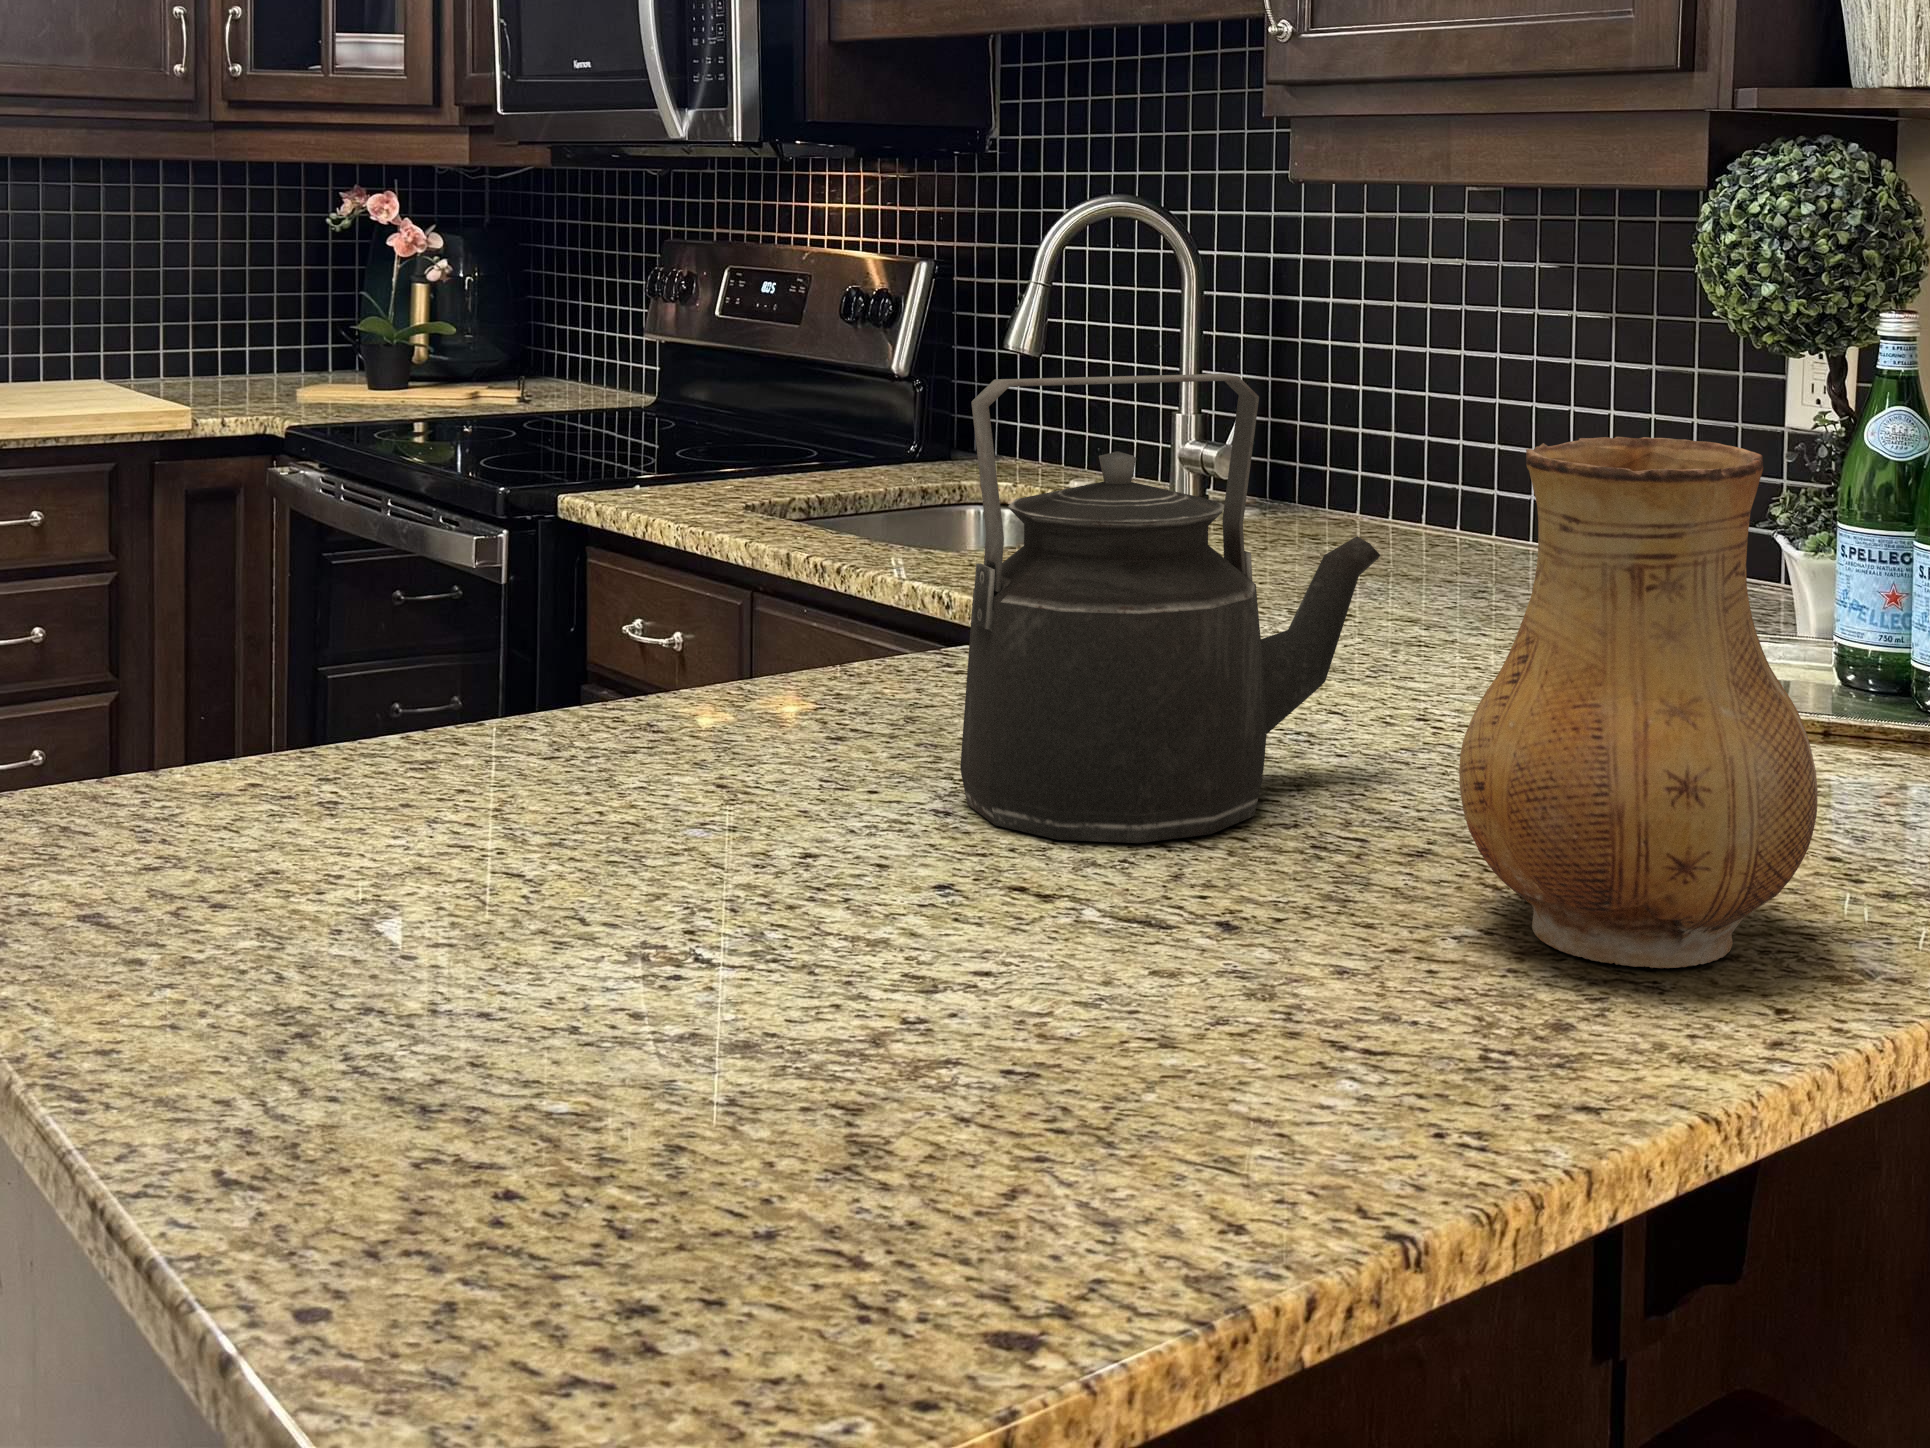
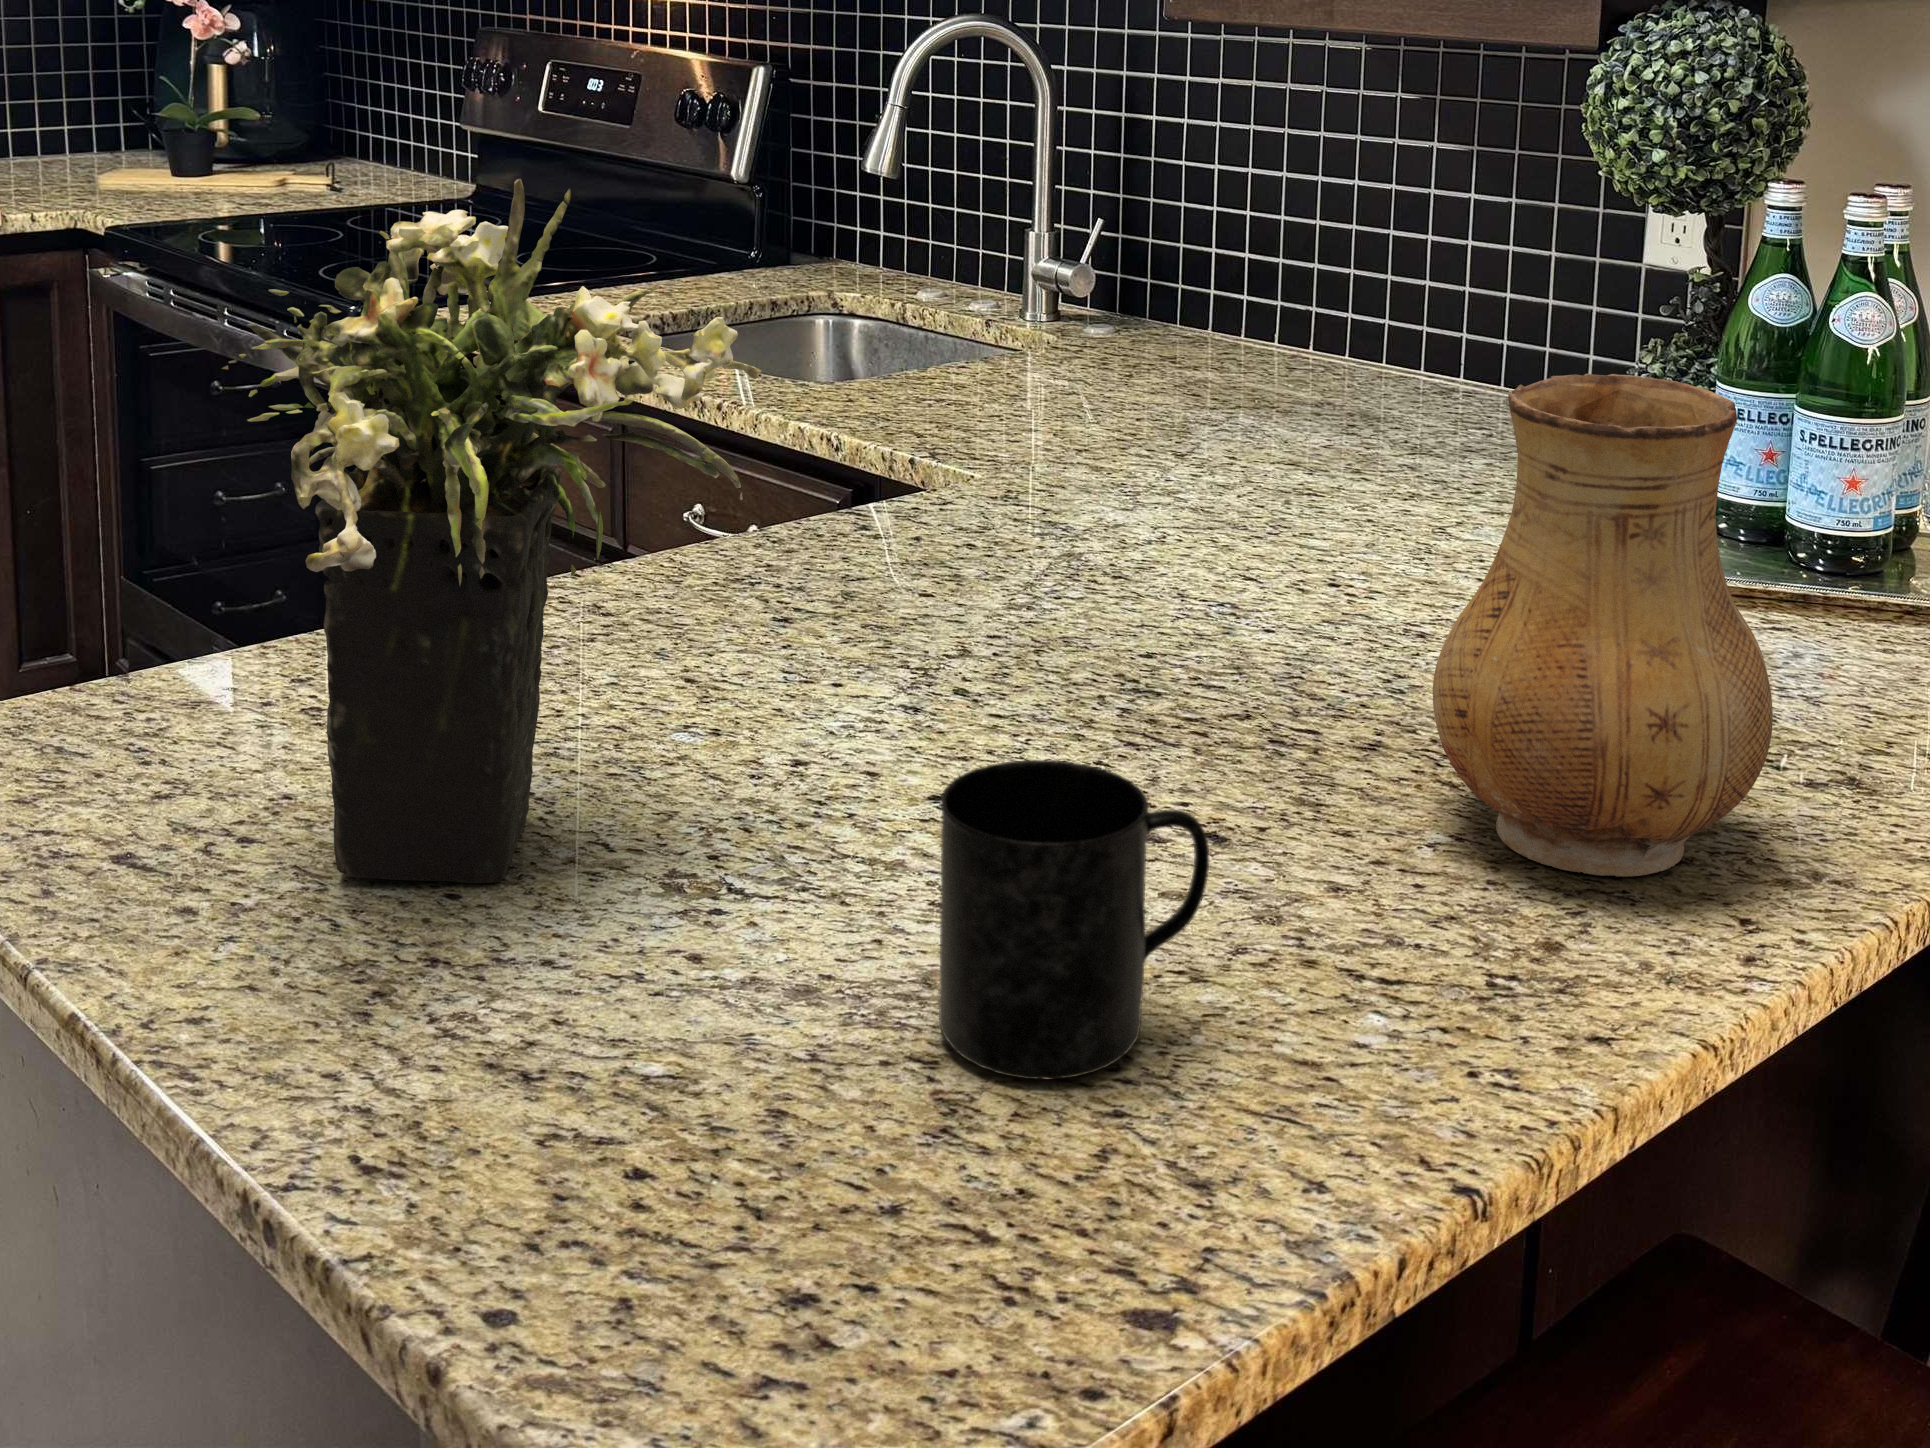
flower arrangement: none [170,229,760,945] -> present [222,179,762,883]
kettle: present [960,374,1380,843] -> none [924,281,1317,742]
mug: none [872,795,1161,1126] -> present [939,760,1209,1079]

